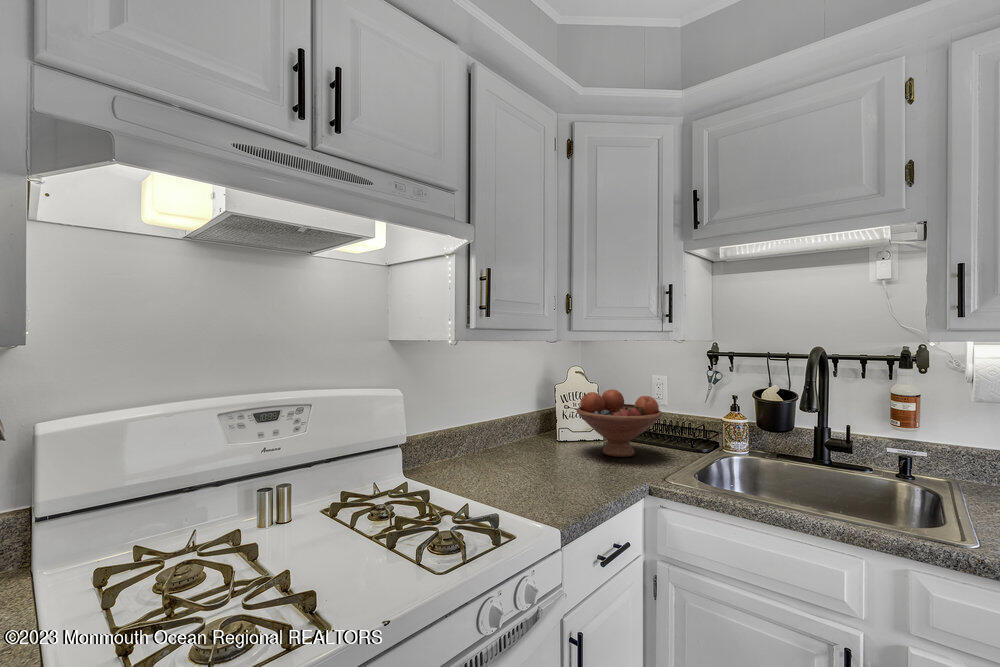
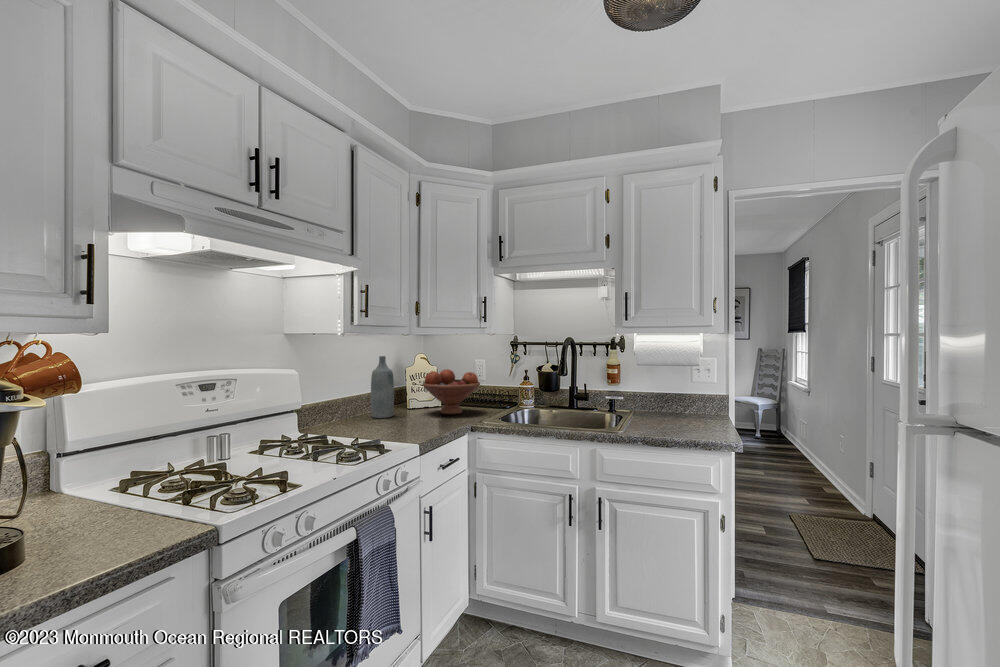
bottle: none [507,370,537,456] -> present [371,356,394,418]

